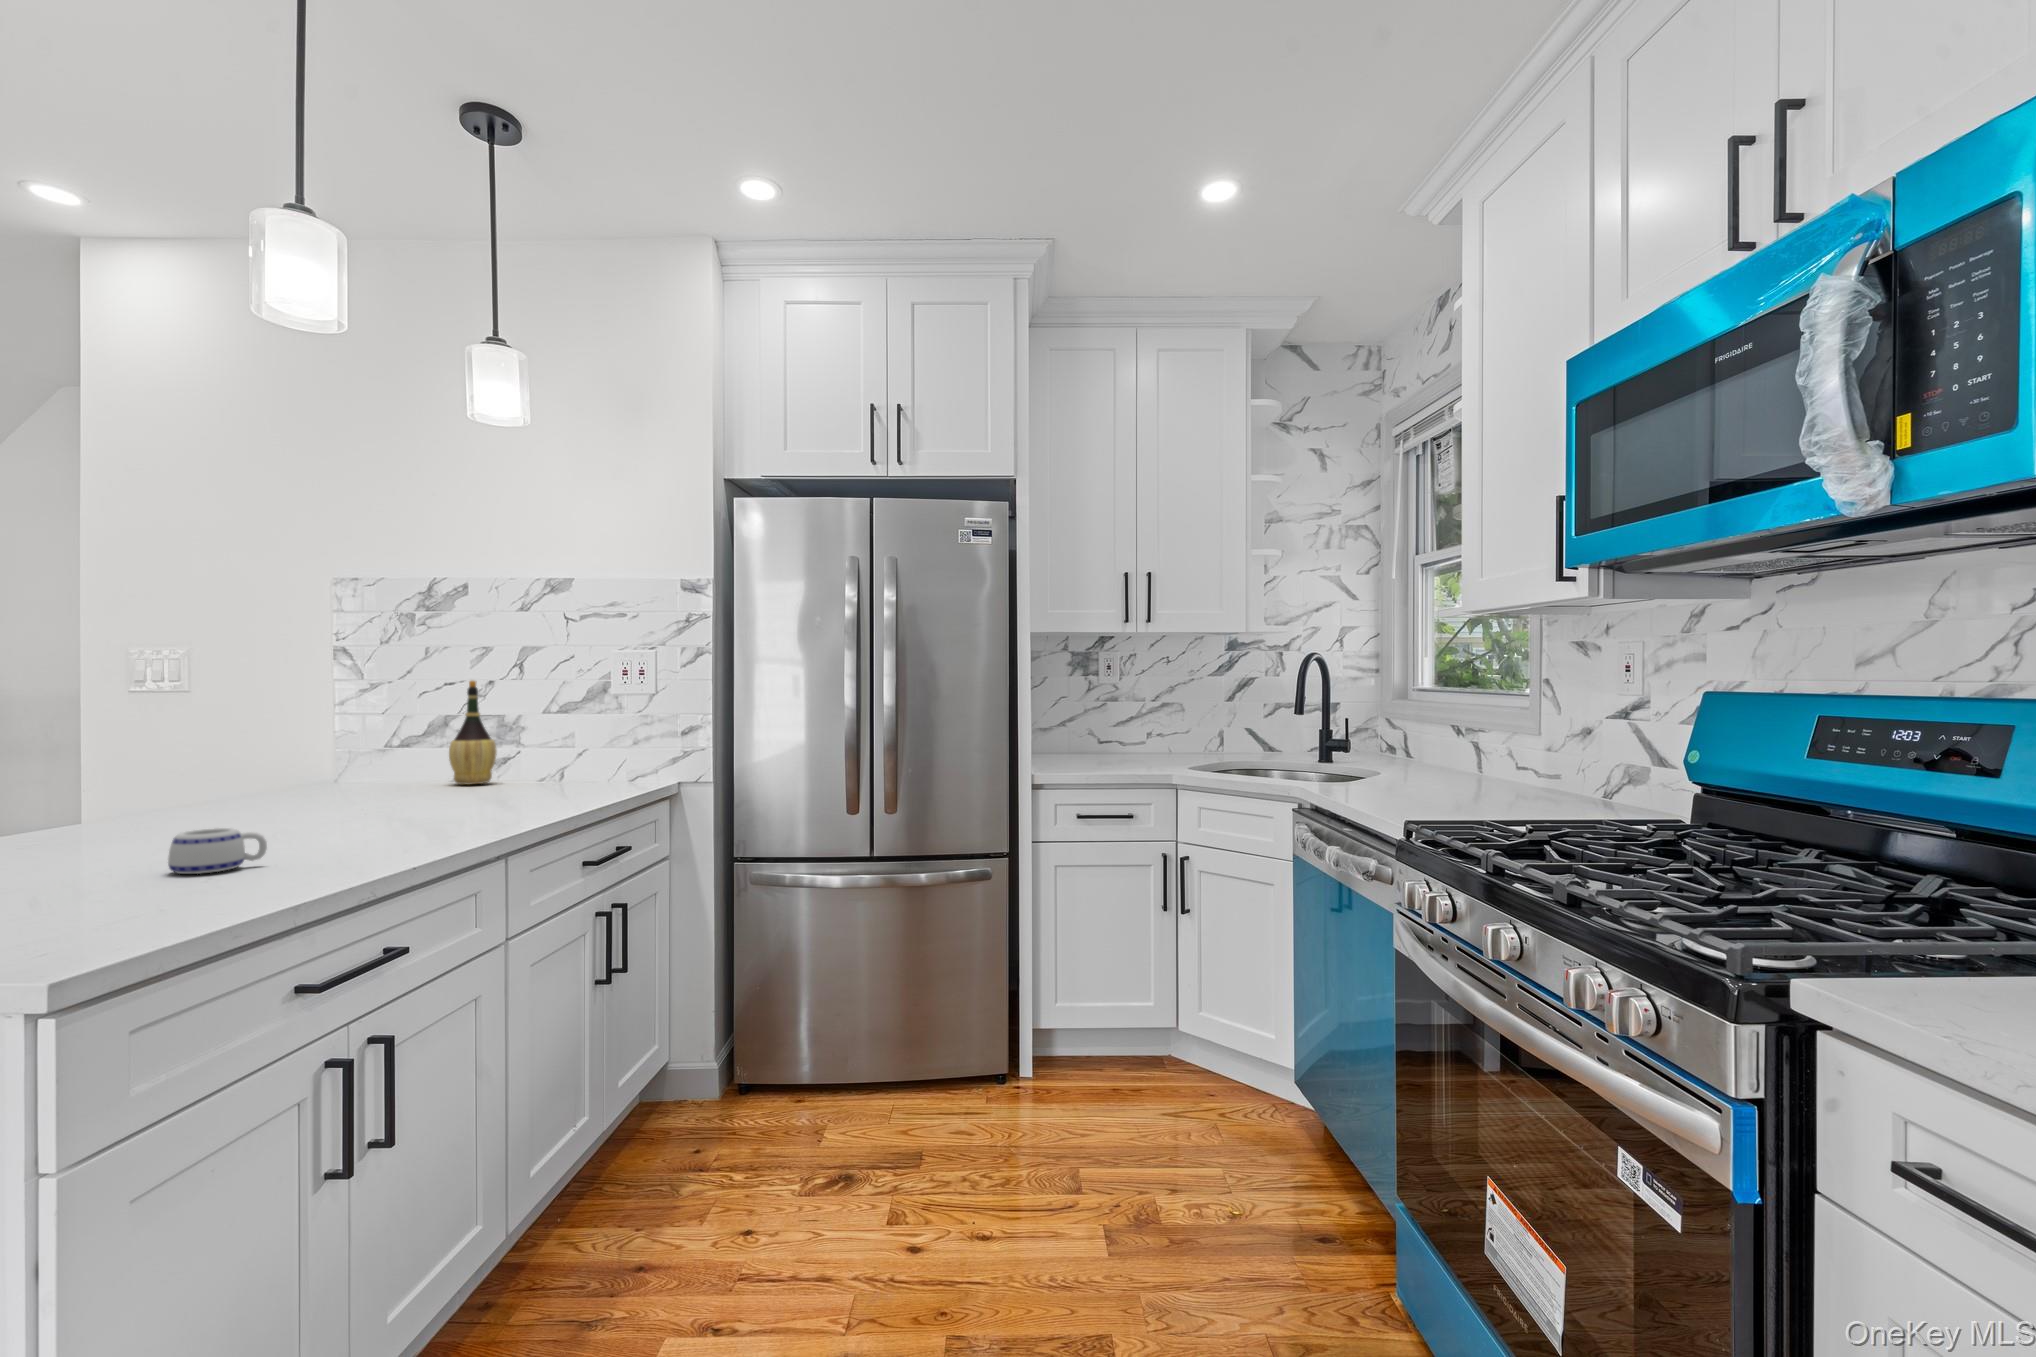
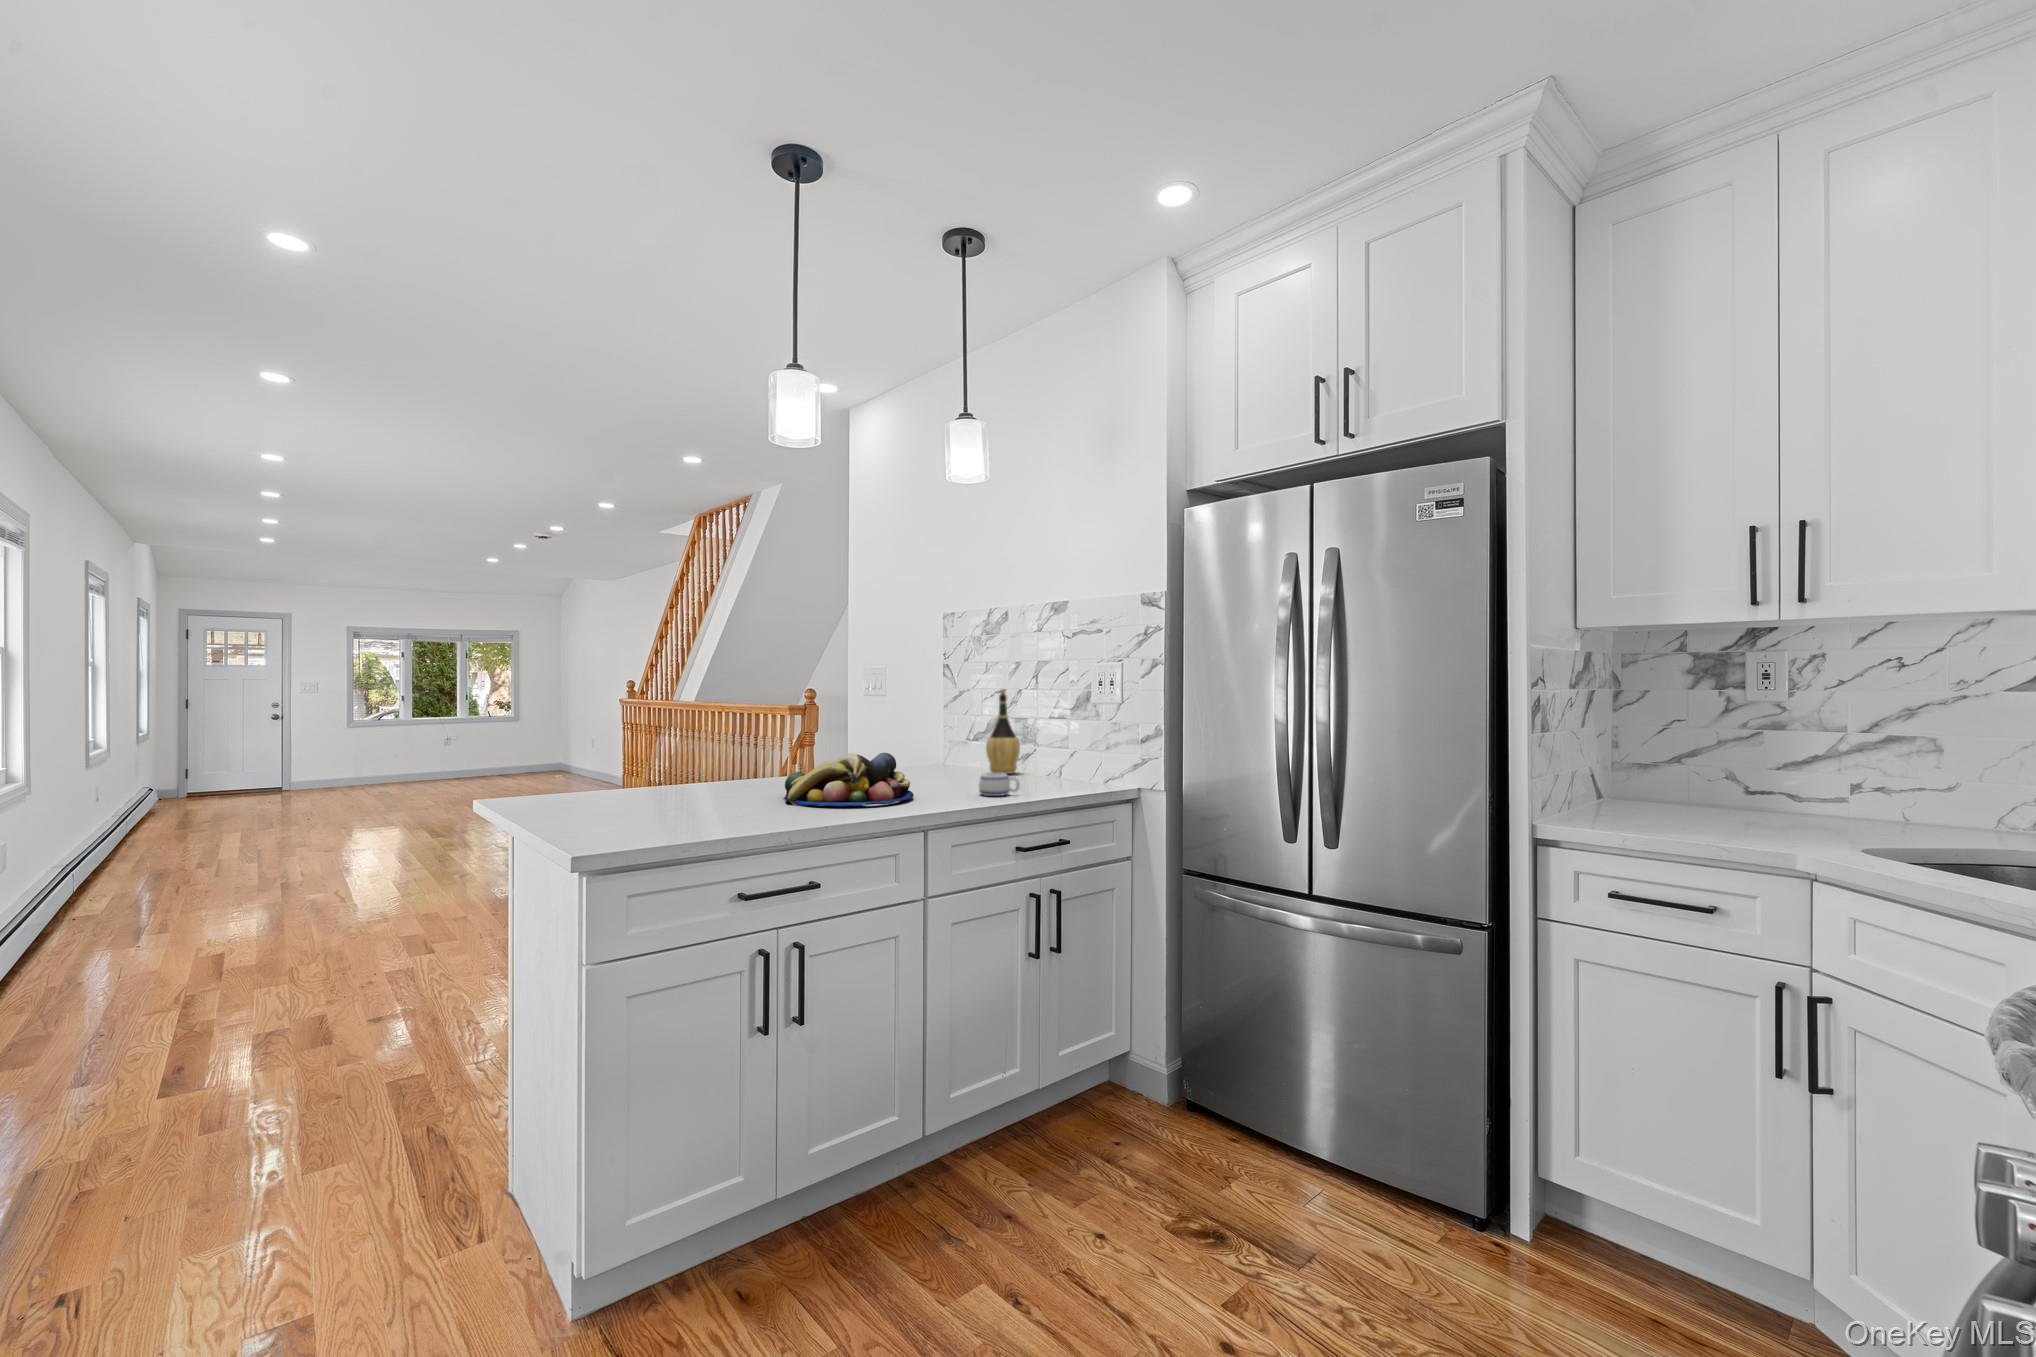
fruit bowl: none [244,760,453,835] -> present [784,753,914,806]
mug: present [168,828,267,874] -> present [979,773,1020,796]

